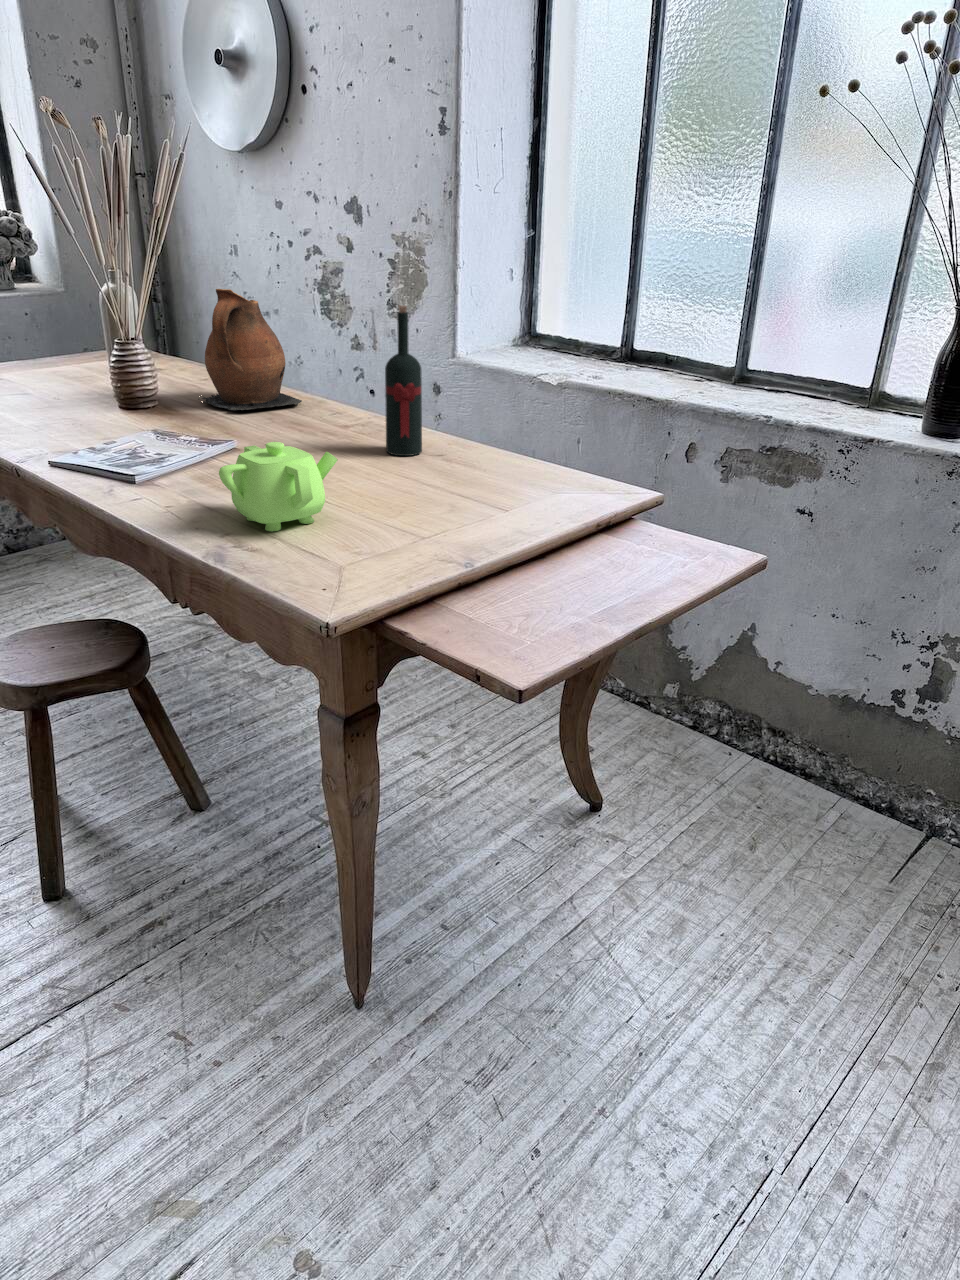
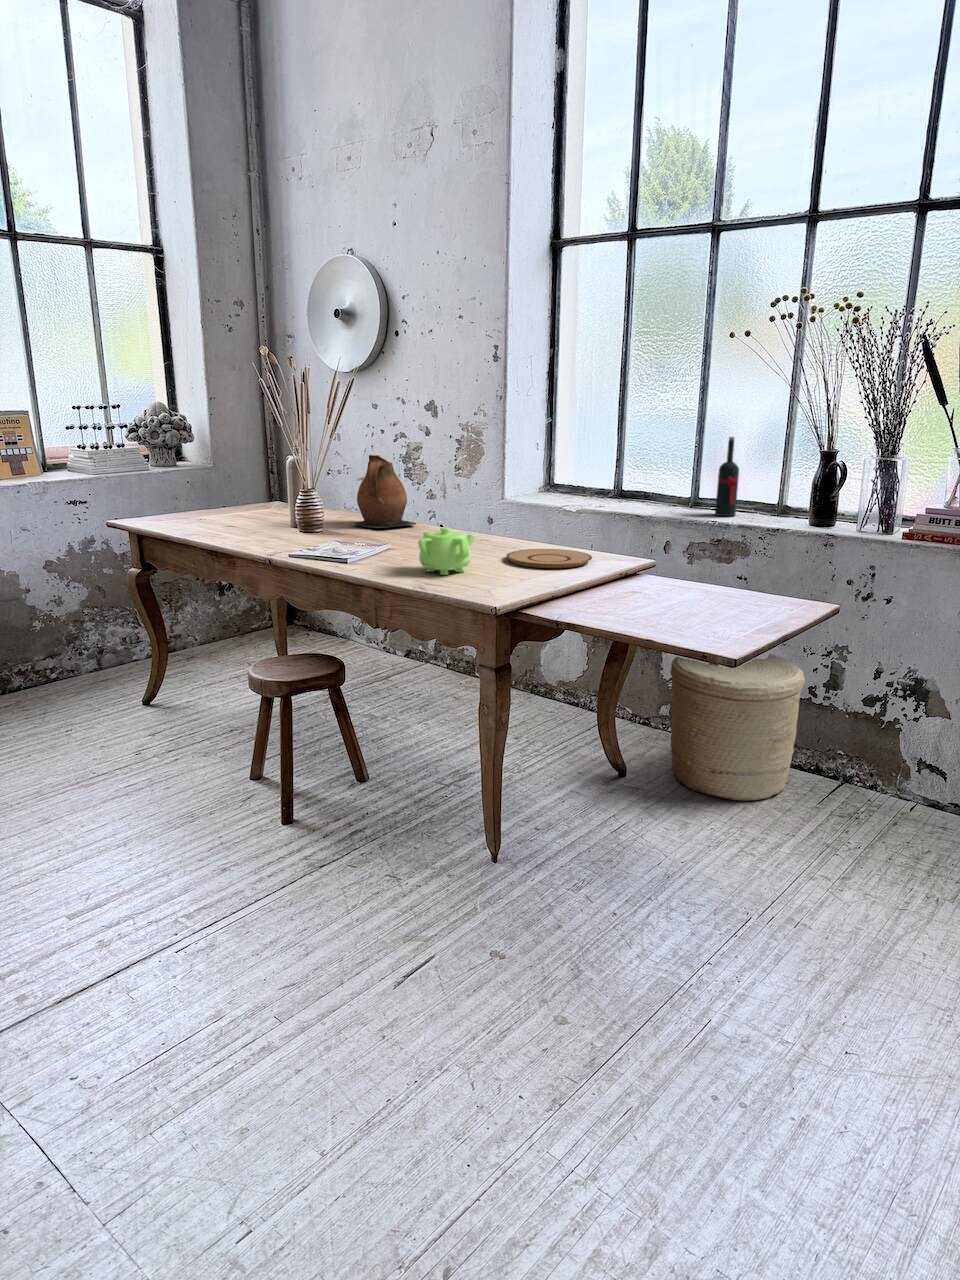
wine bottle: present [385,306,422,456] -> present [715,437,739,516]
plate: none [403,467,551,516] -> present [506,549,592,568]
woven basket: none [671,621,893,873] -> present [670,654,805,801]

